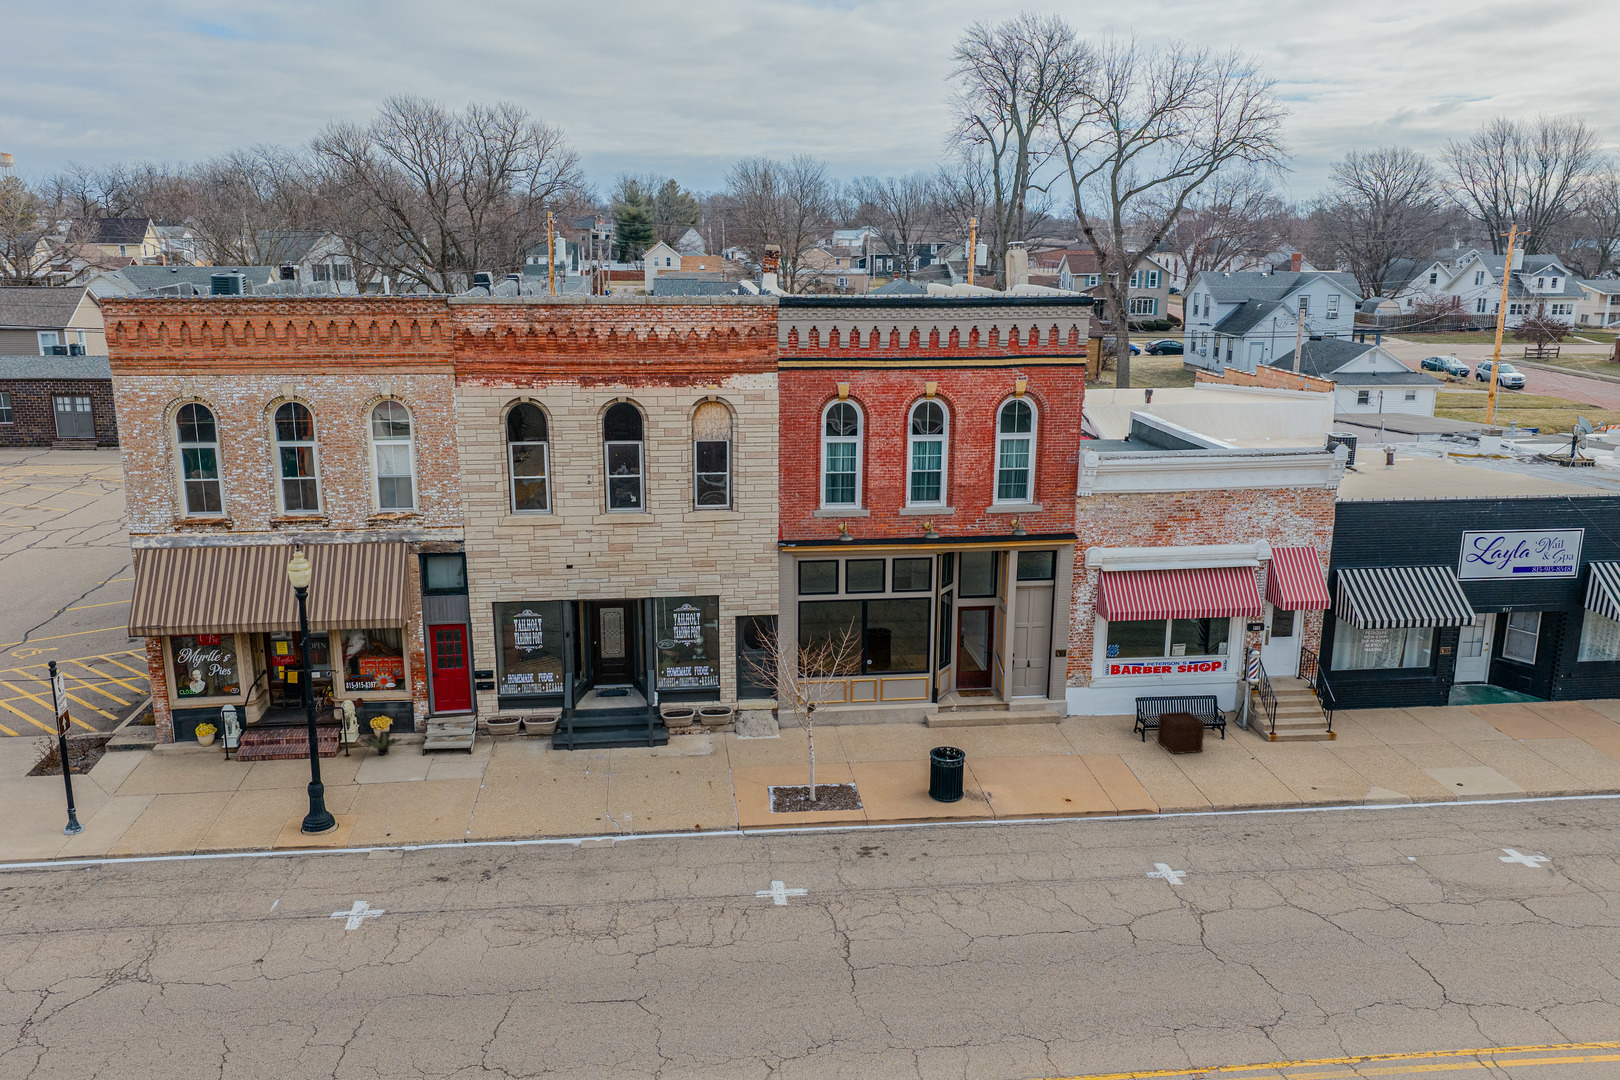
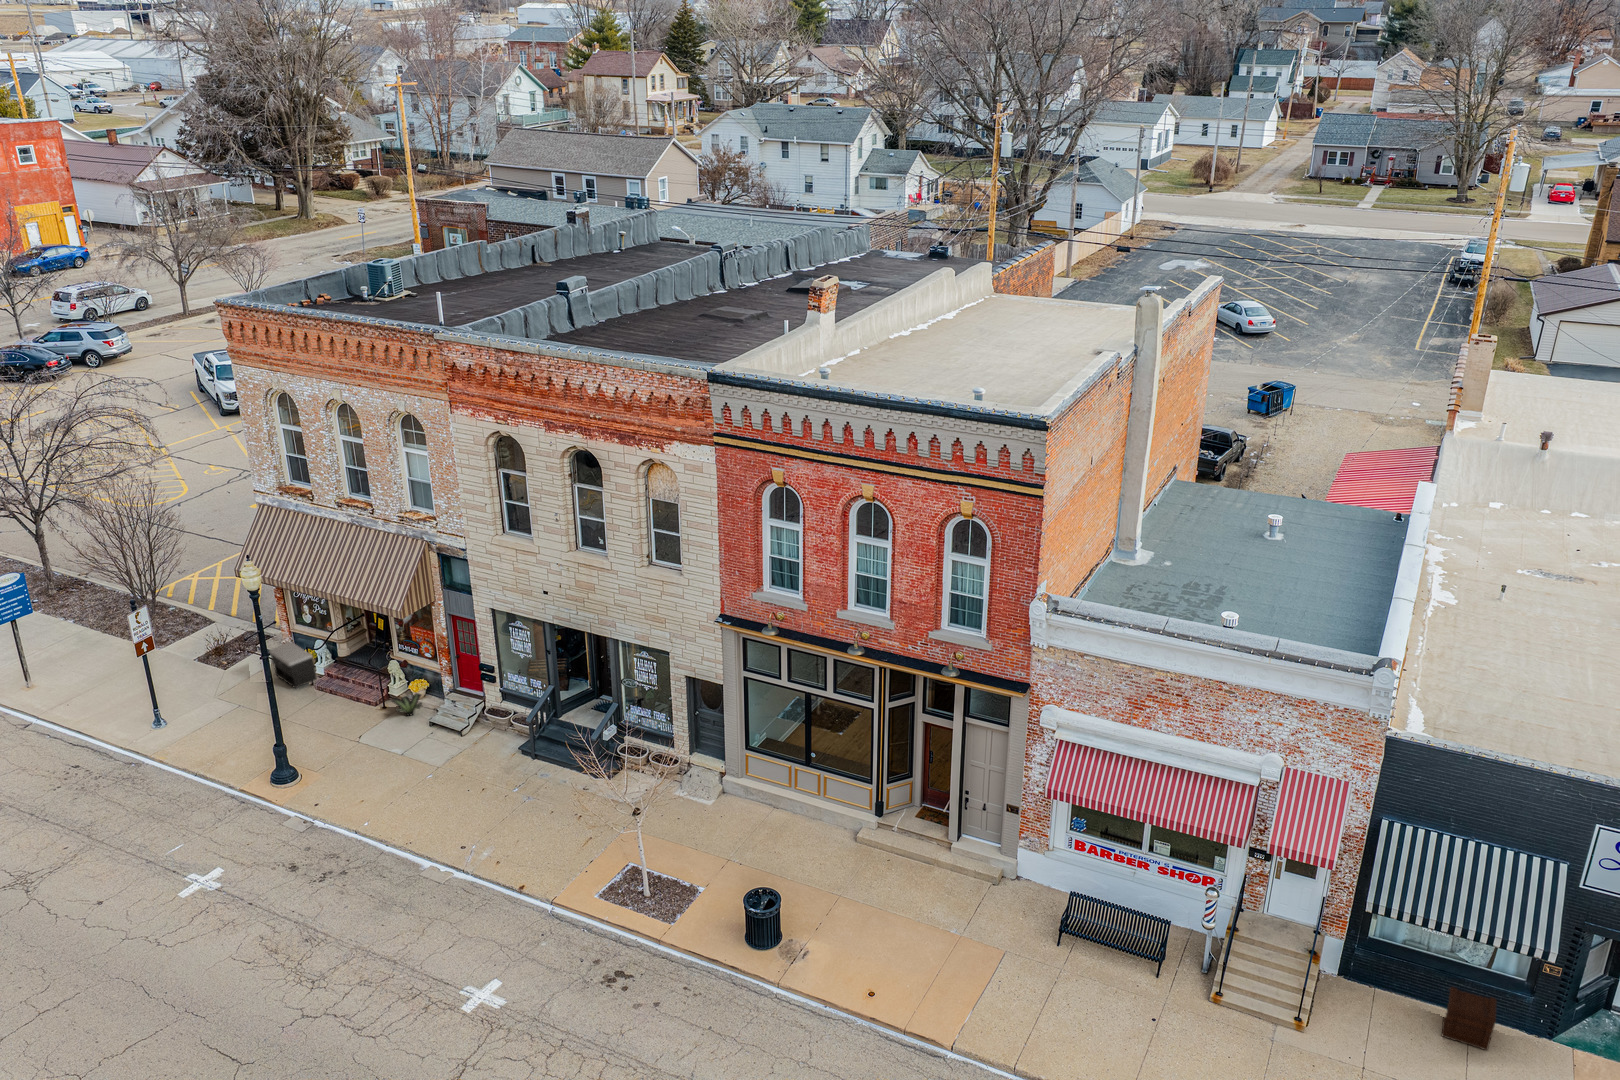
wooden crate: present [1157,711,1205,754] -> present [1442,987,1497,1050]
storage bench: none [157,717,227,766] -> present [269,642,317,688]

